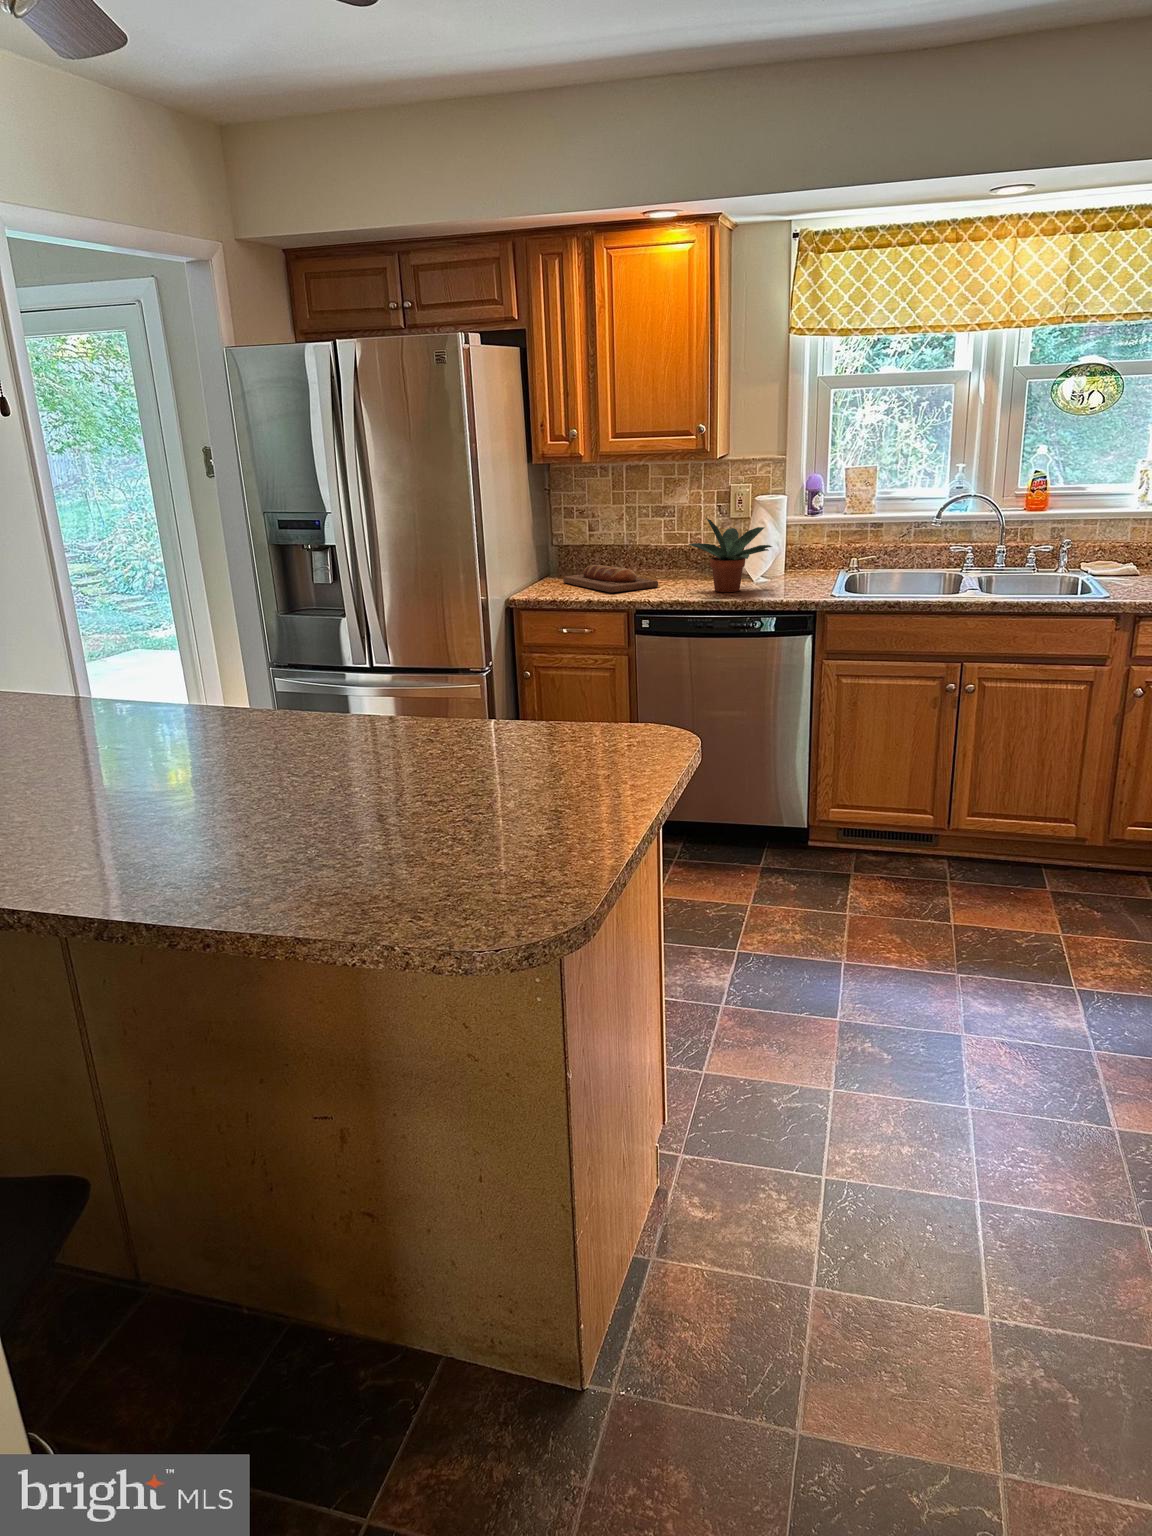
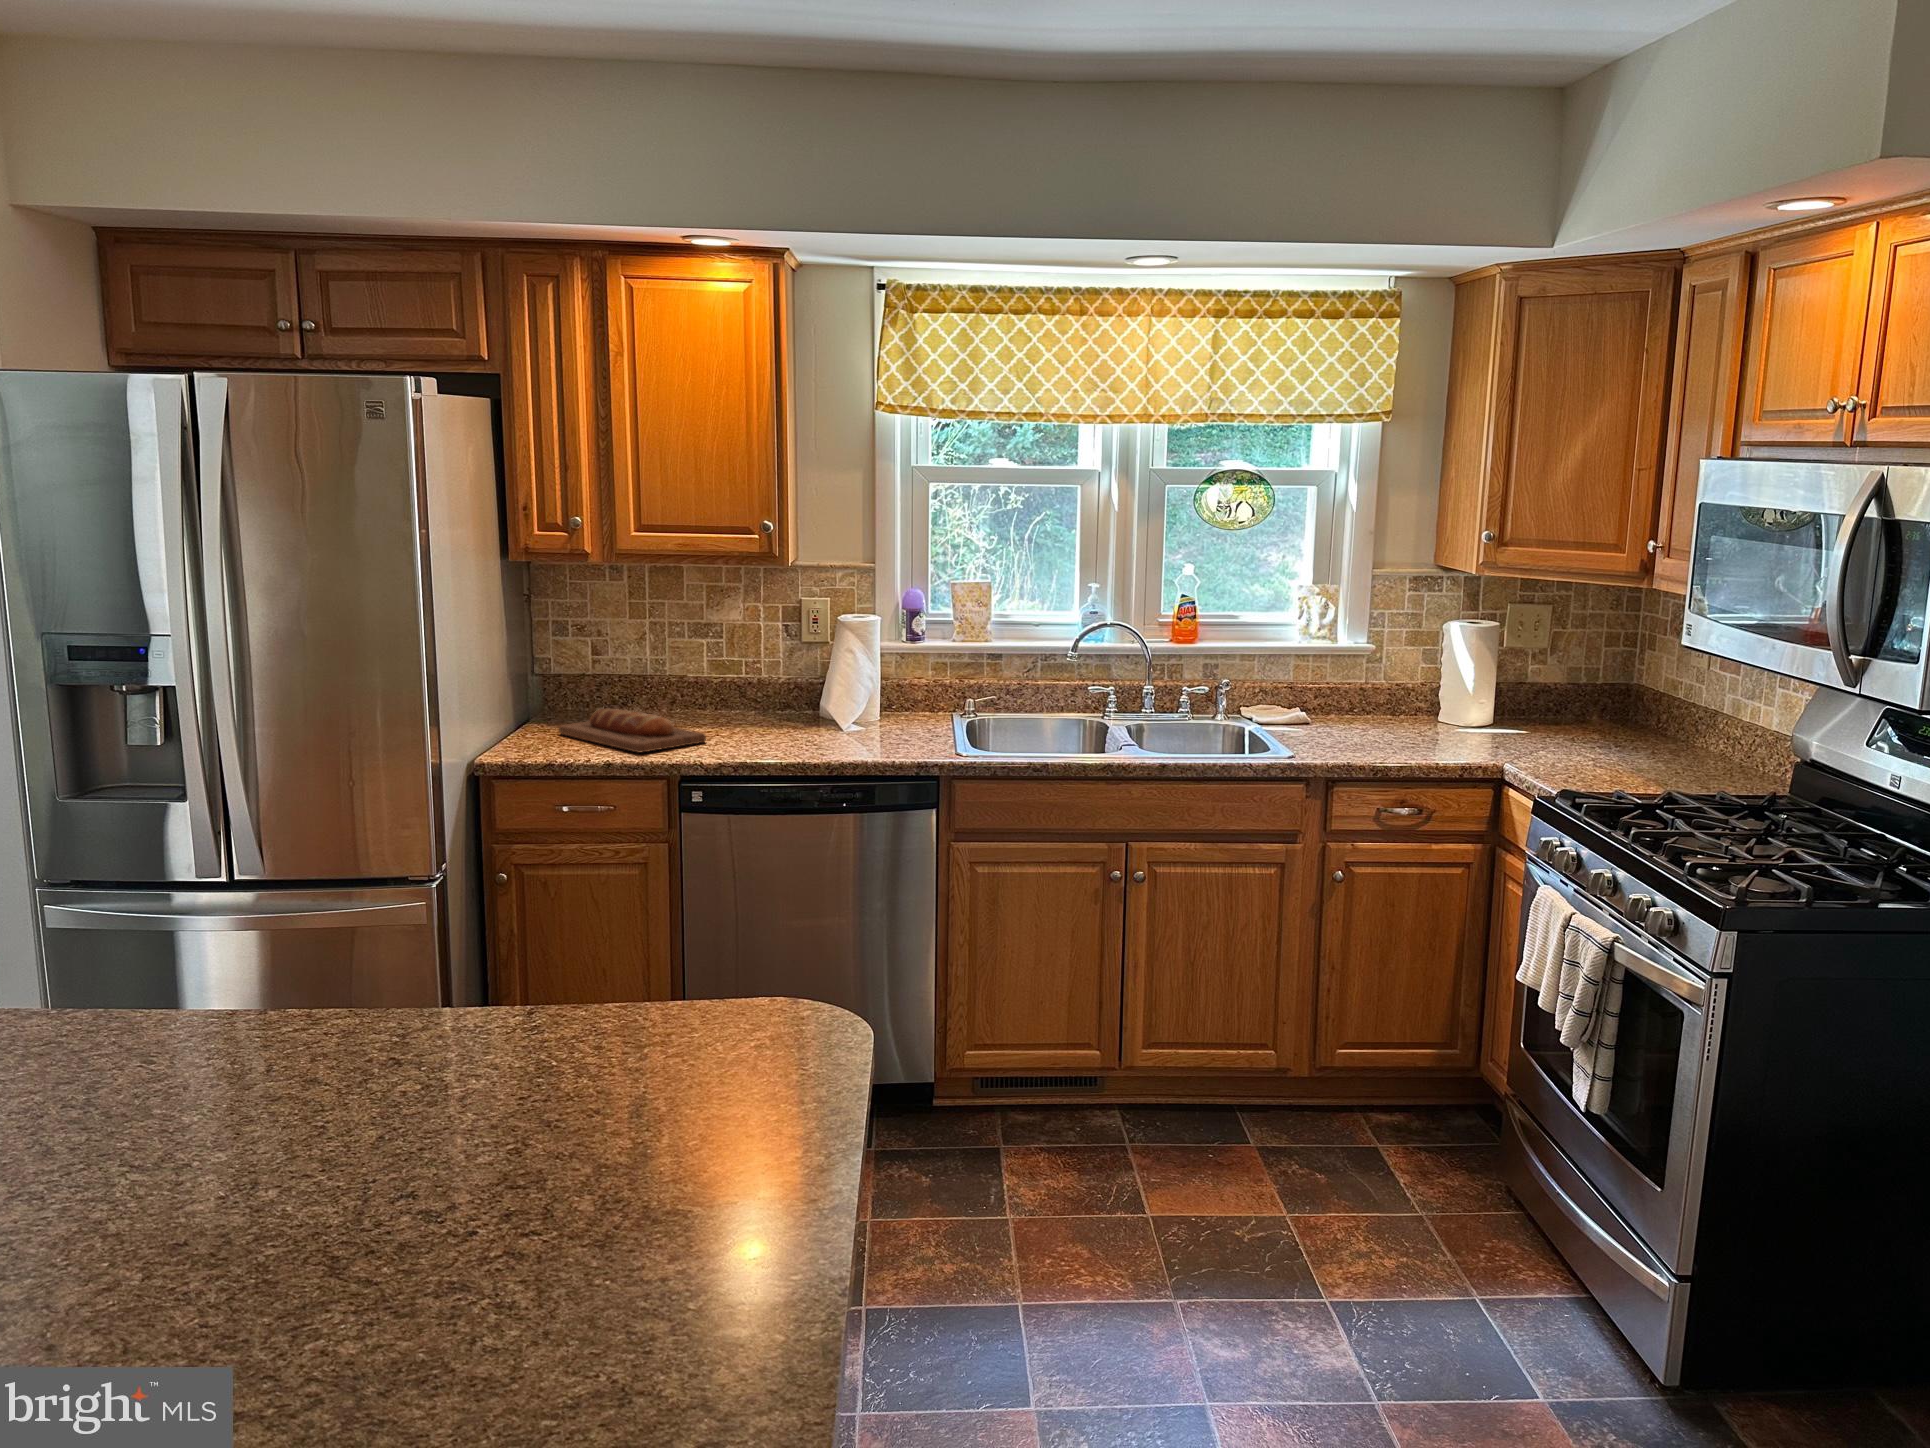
potted plant: present [689,518,772,592] -> none [749,648,872,752]

